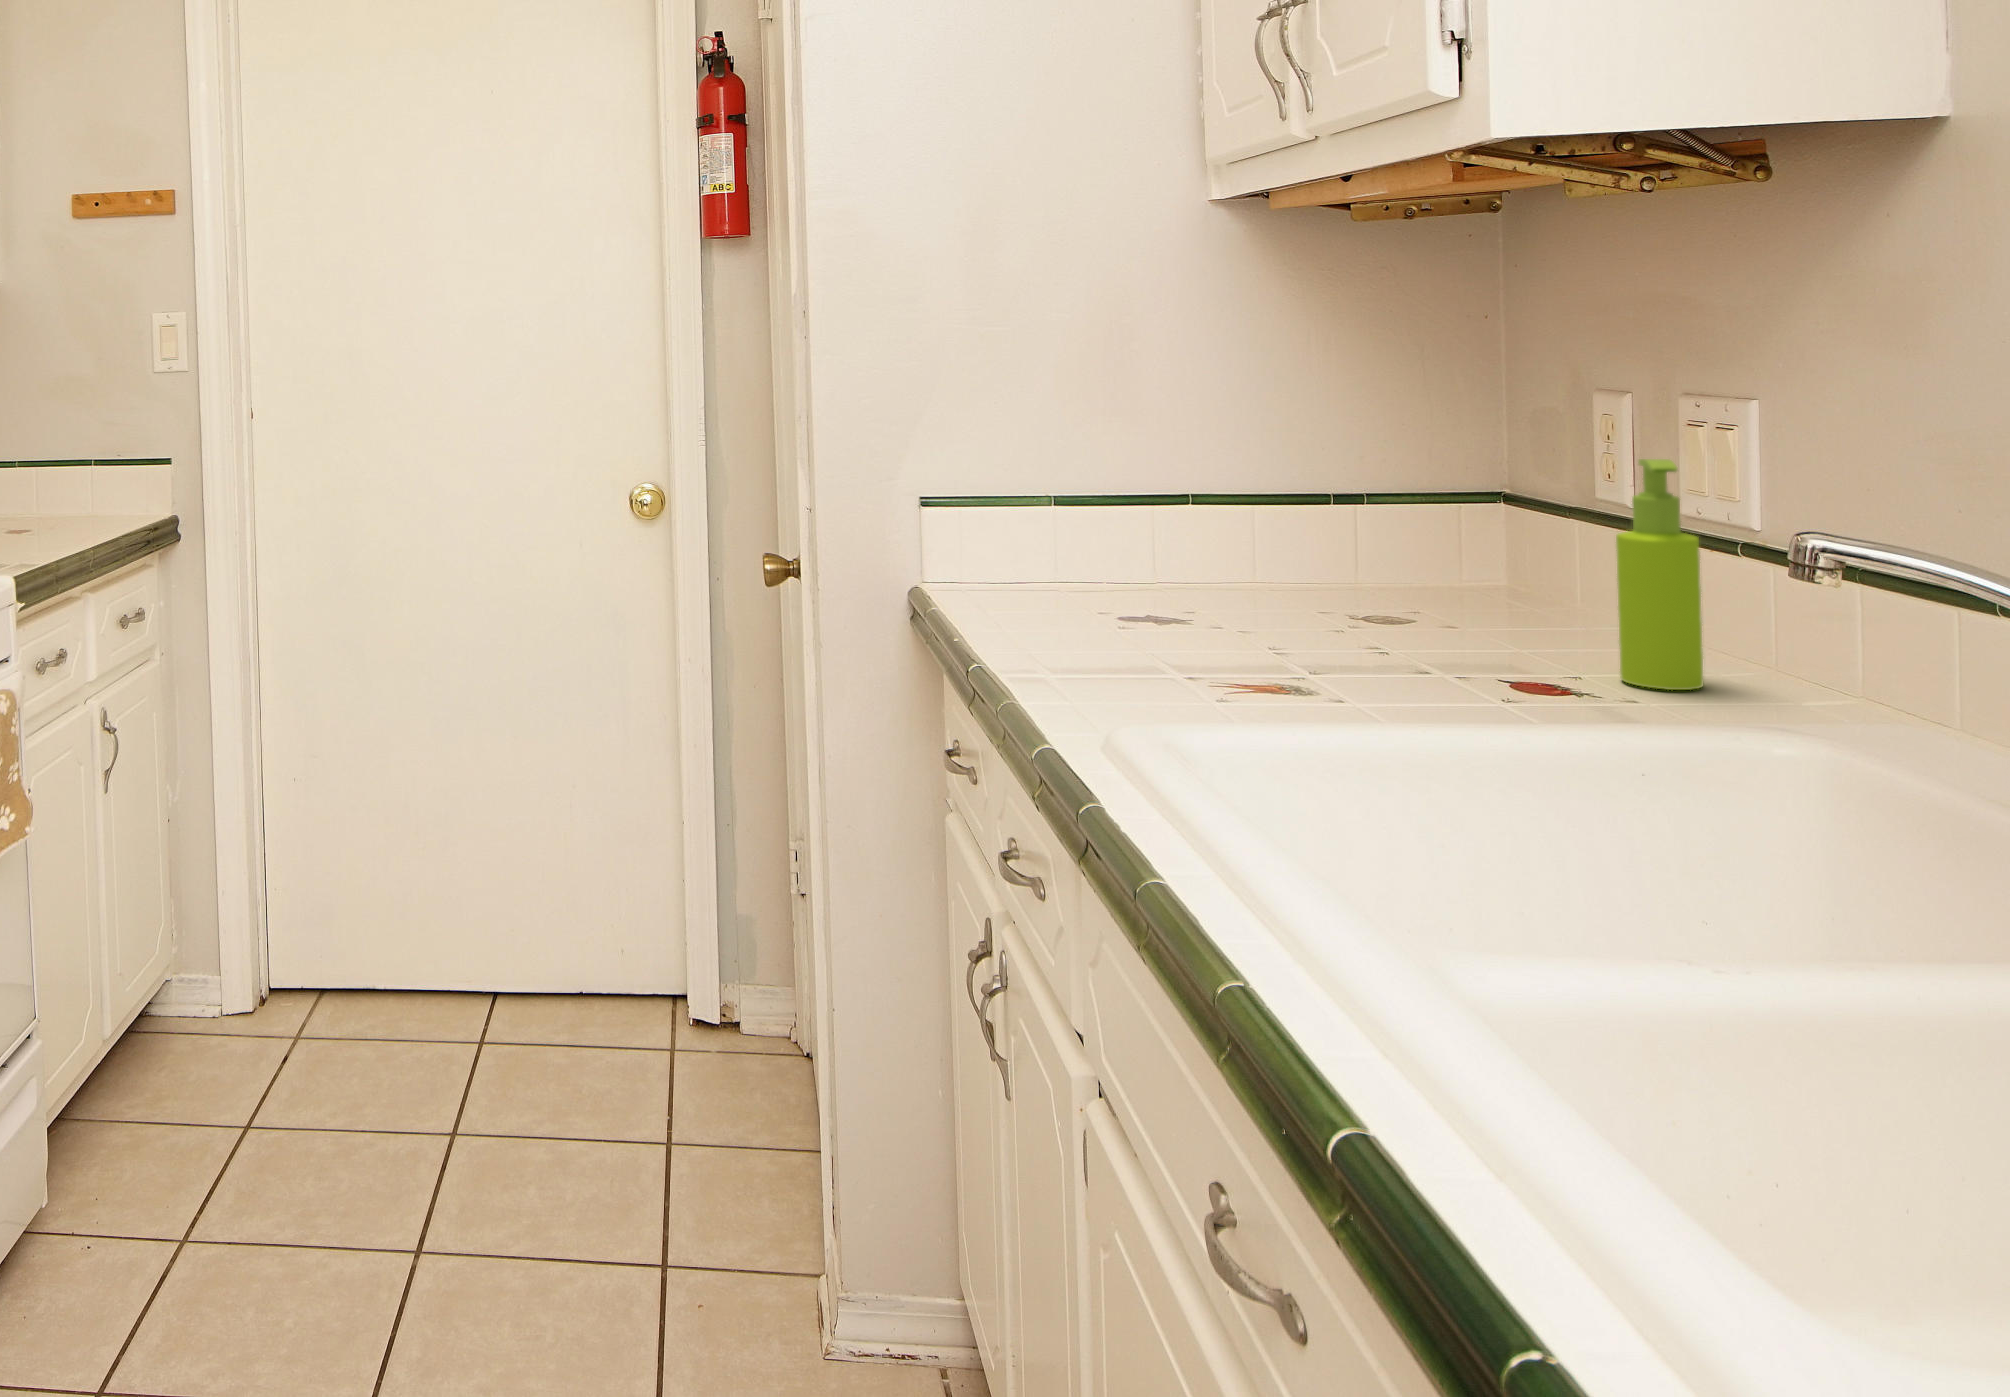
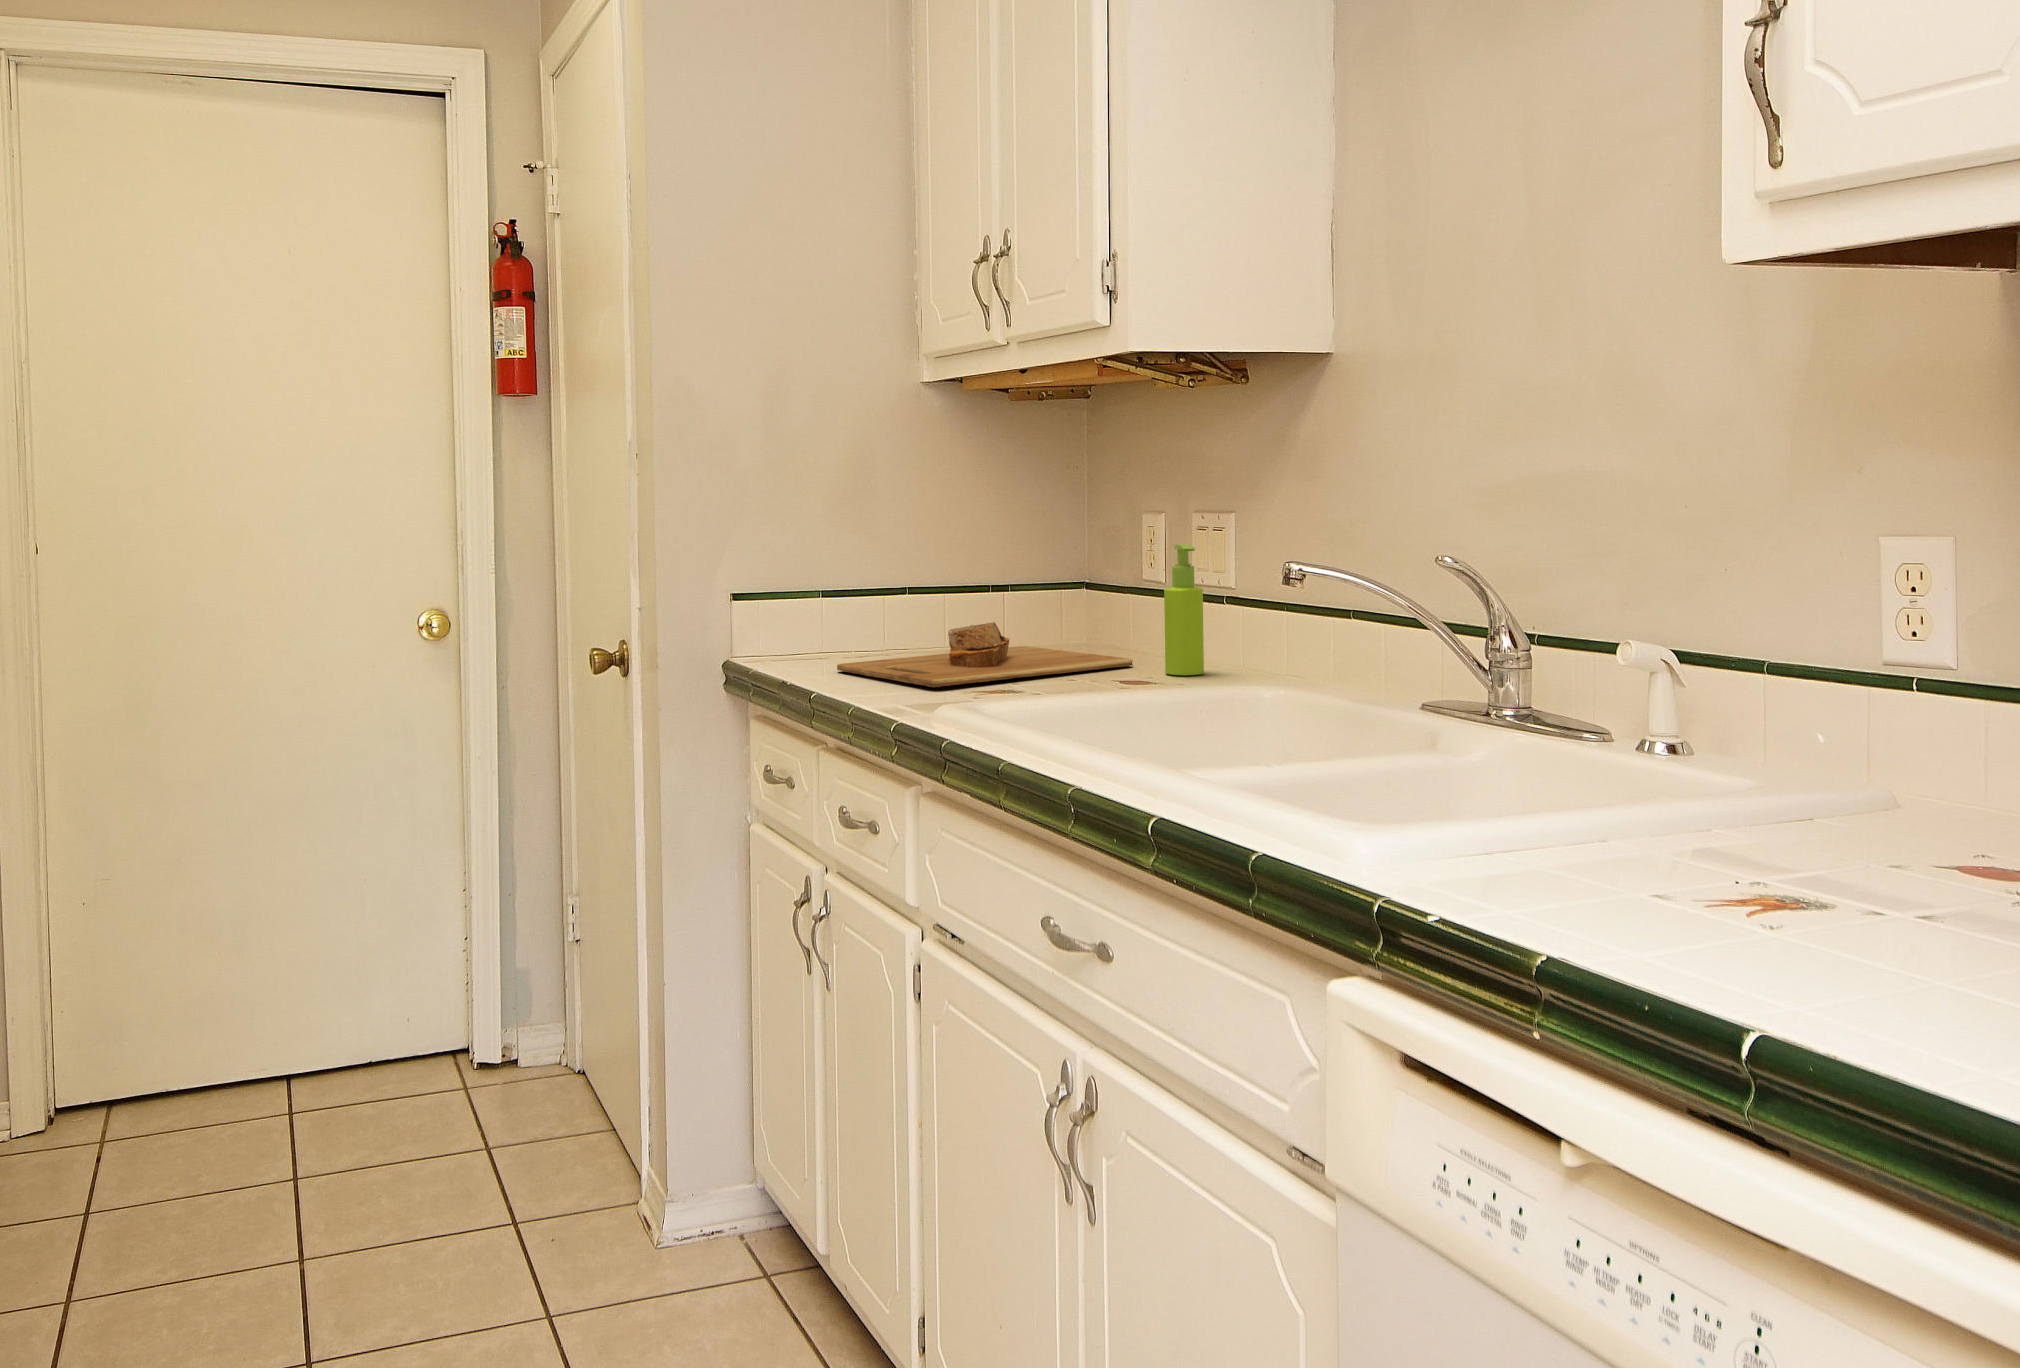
cutting board: none [1051,562,1561,674] -> present [837,622,1133,687]

